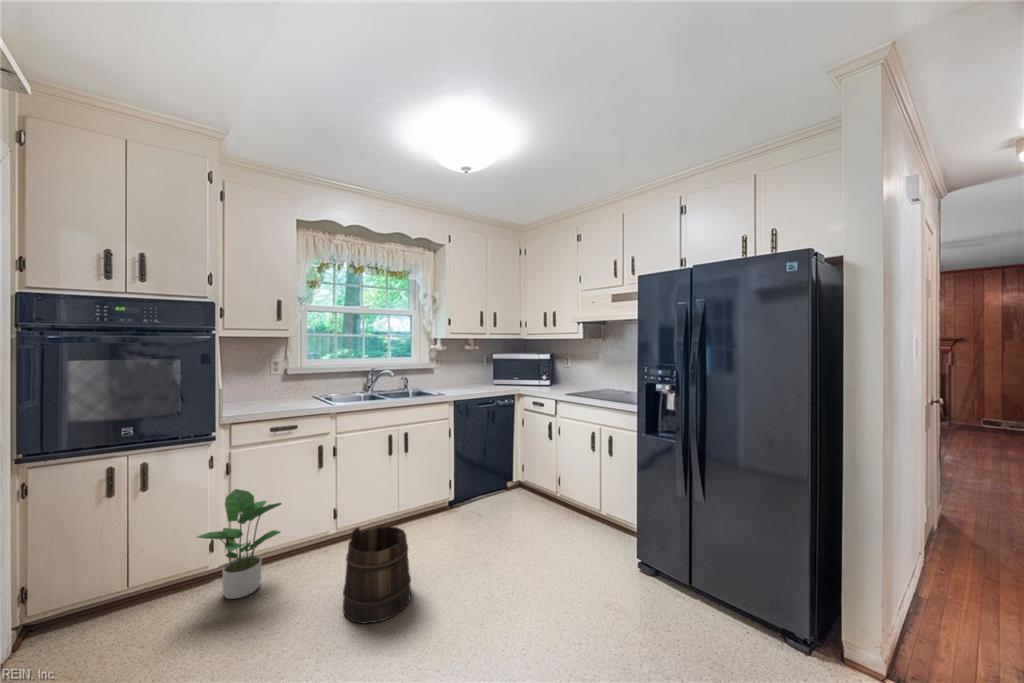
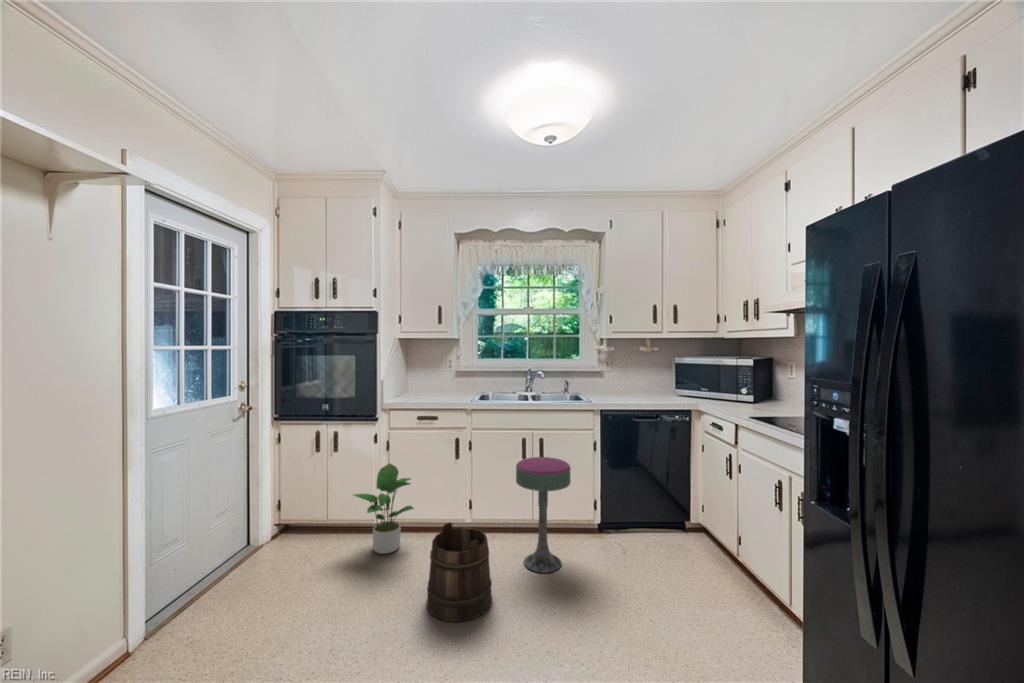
bar stool: none [401,447,452,552] -> present [516,457,571,573]

